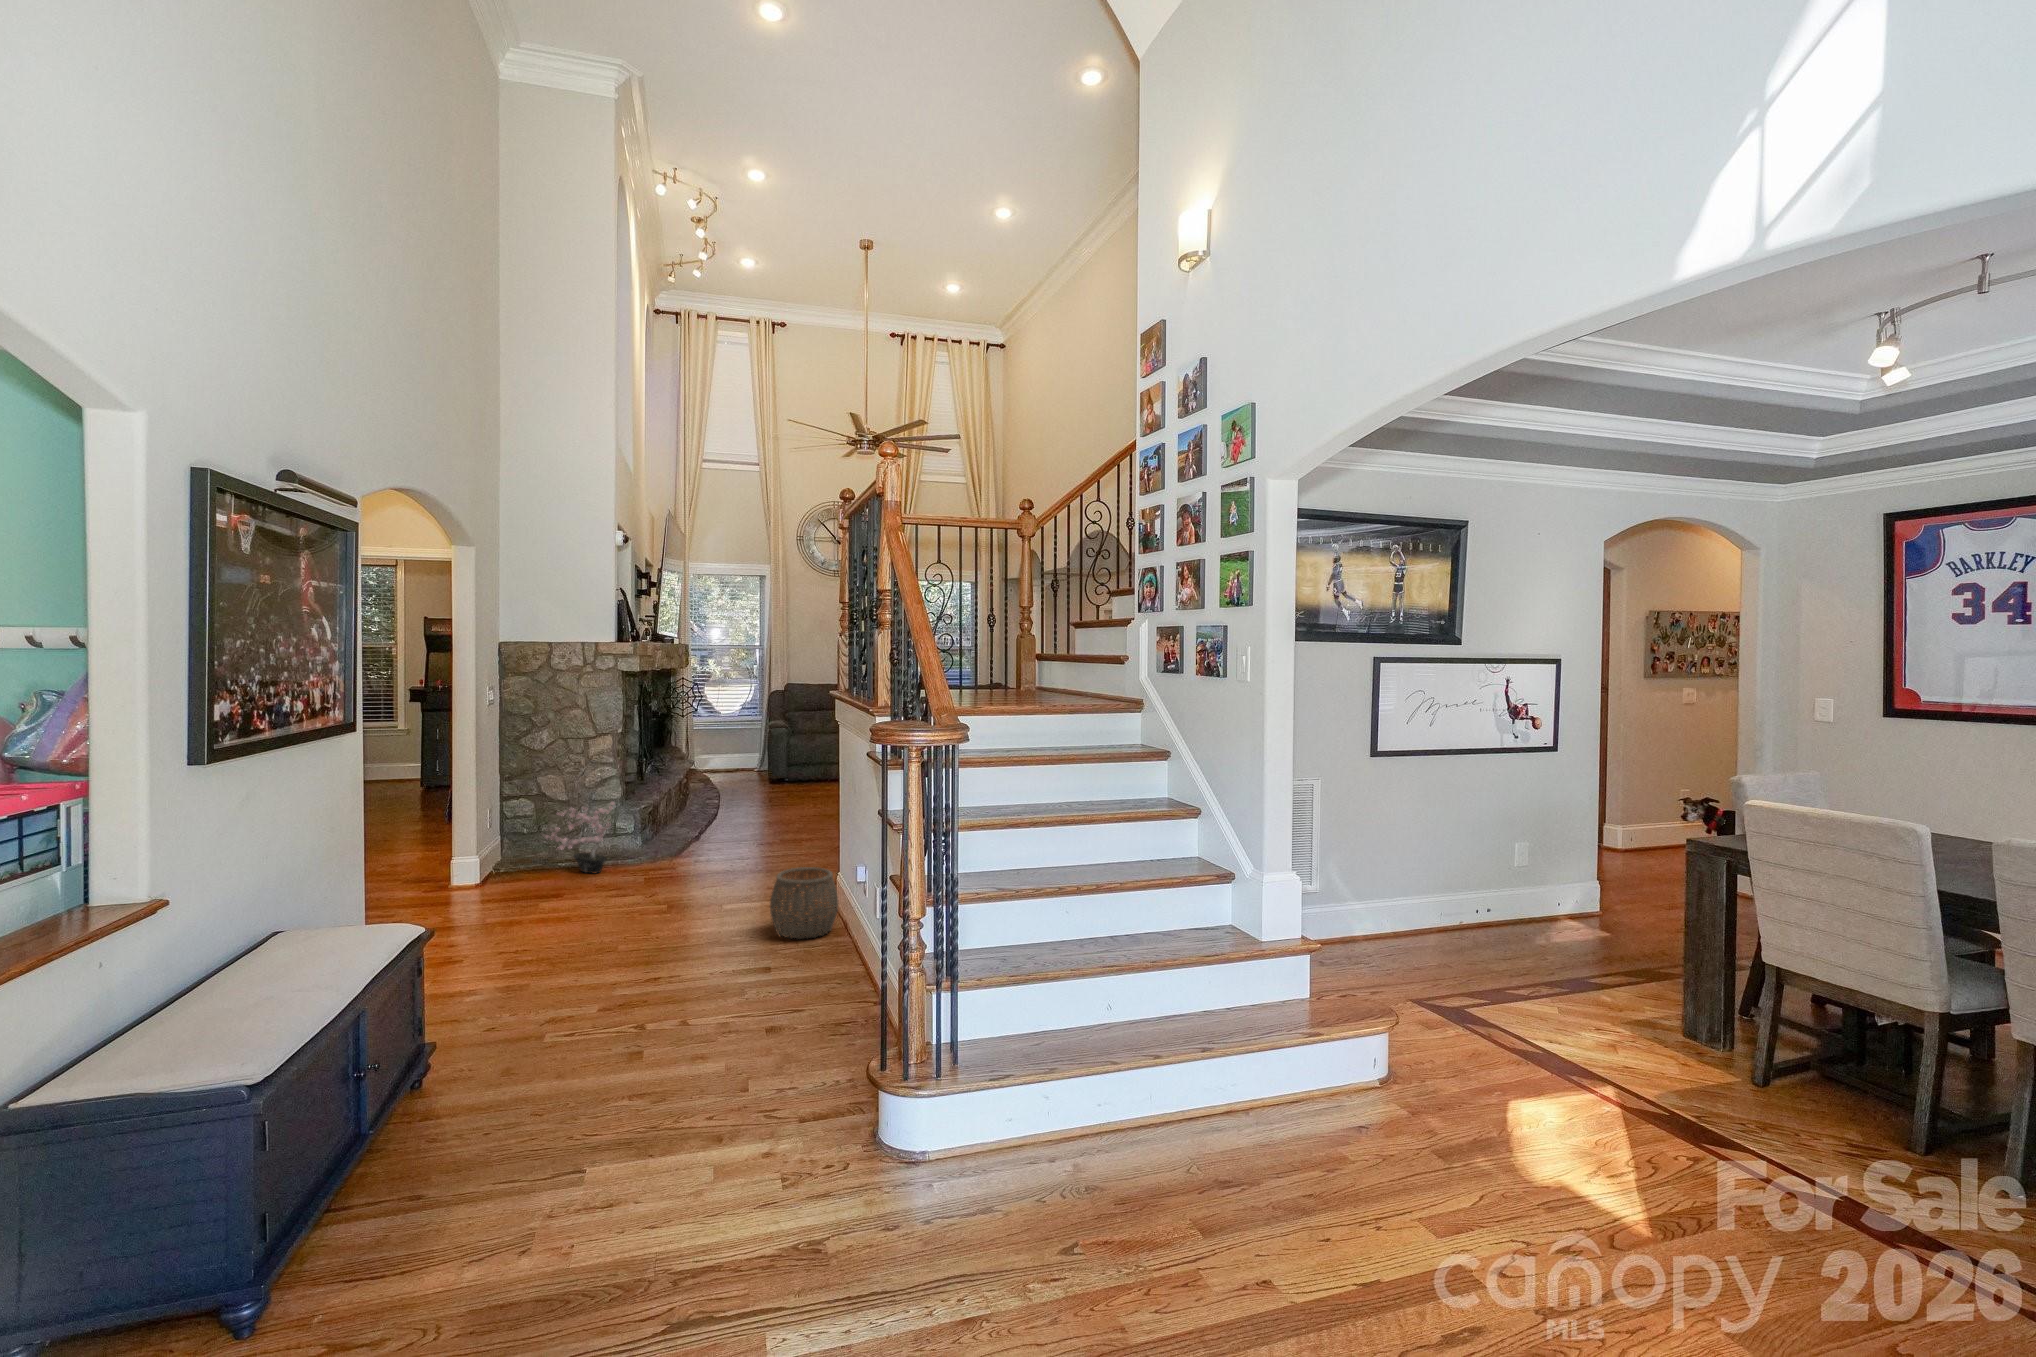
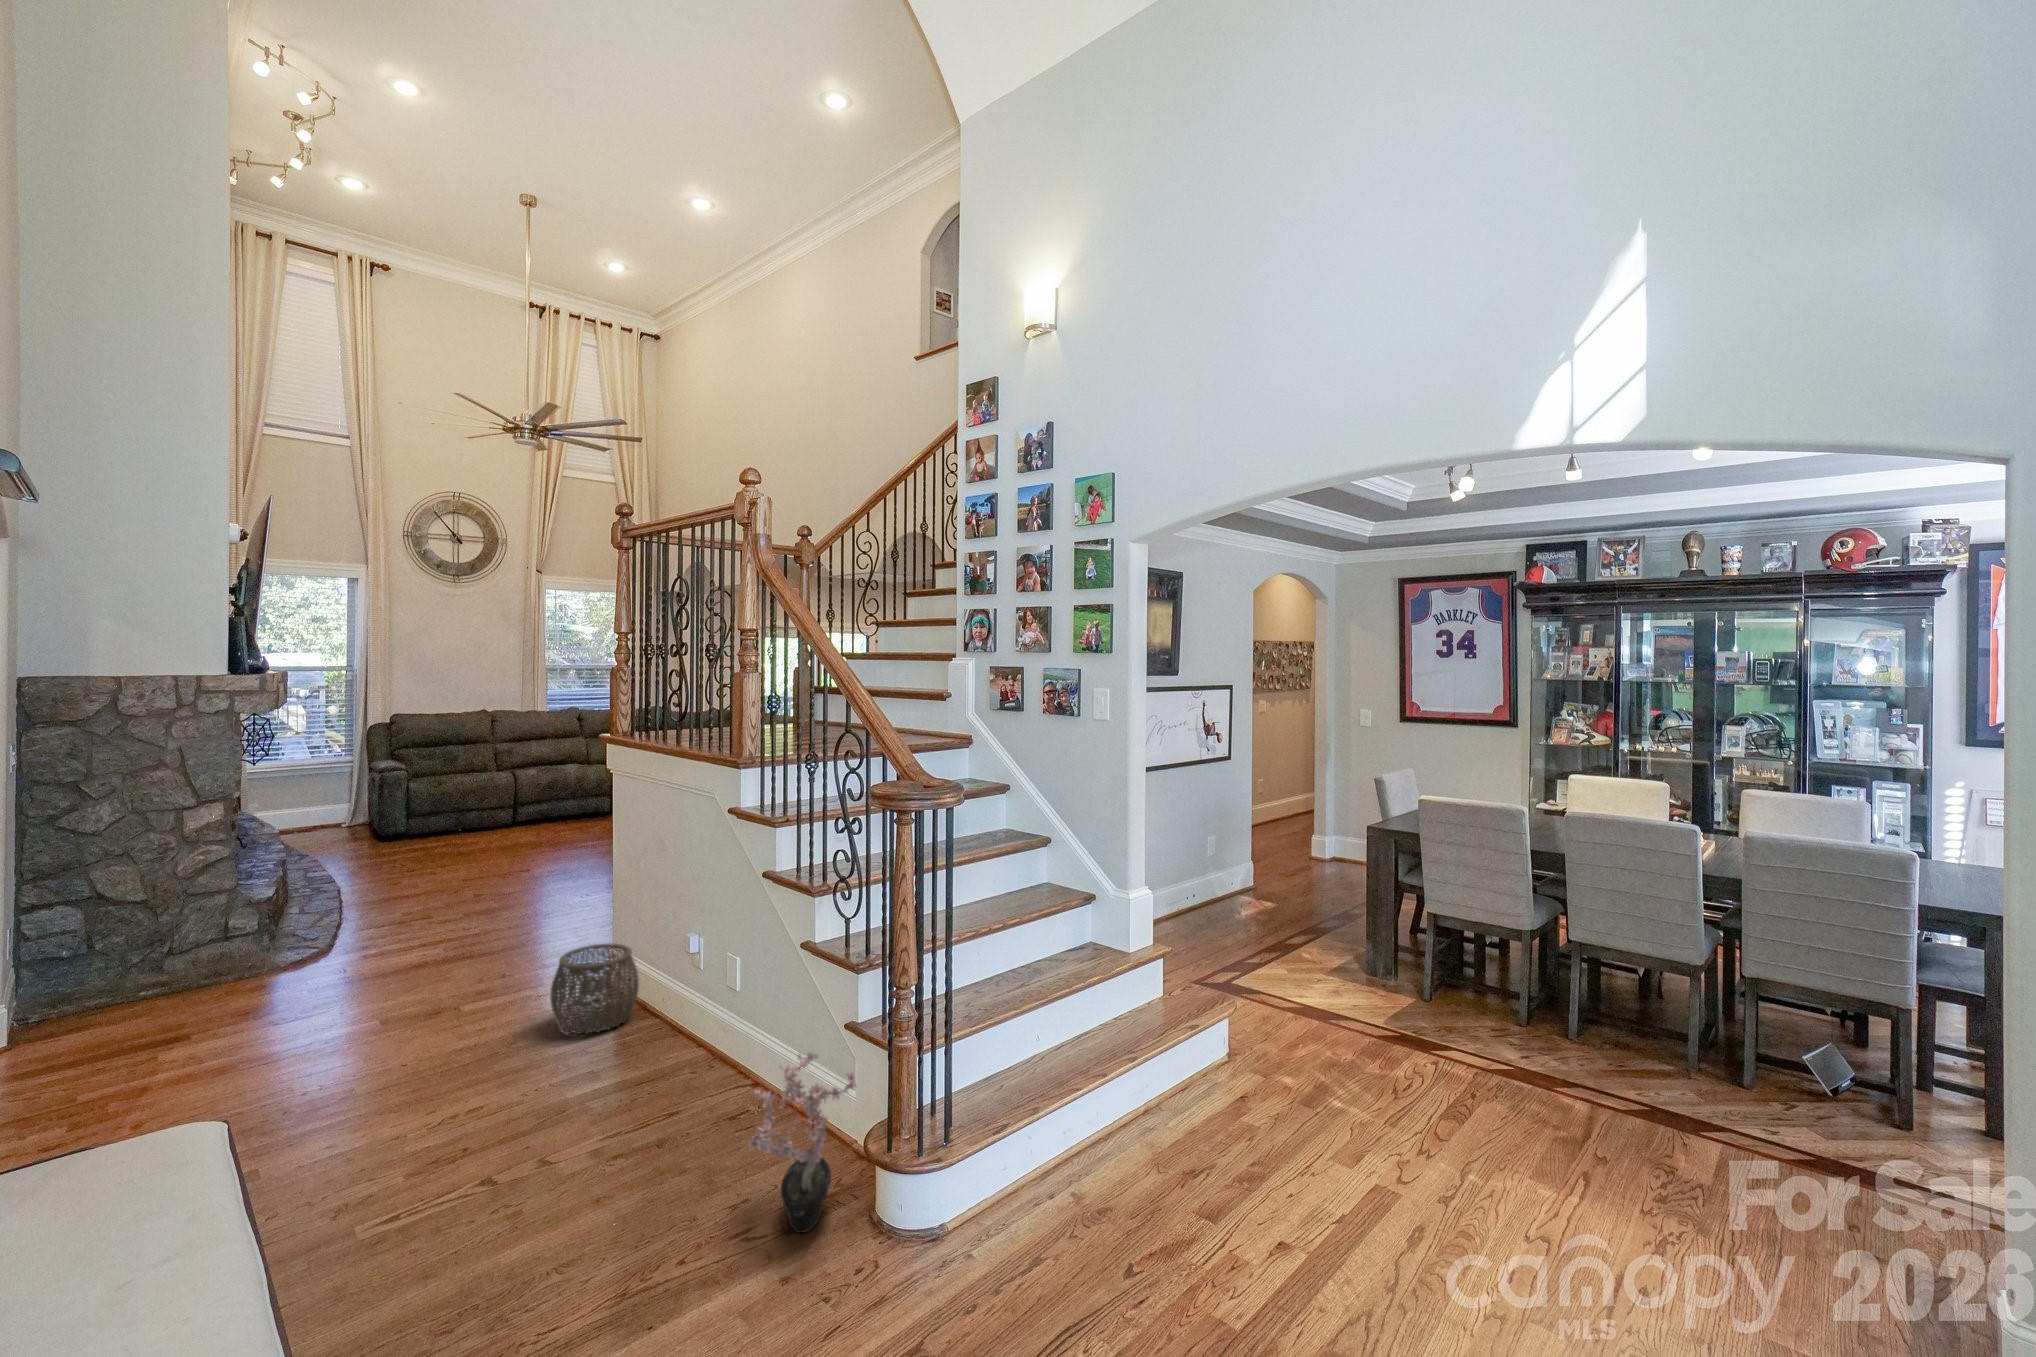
potted plant: present [545,802,614,874] -> present [748,1053,856,1233]

